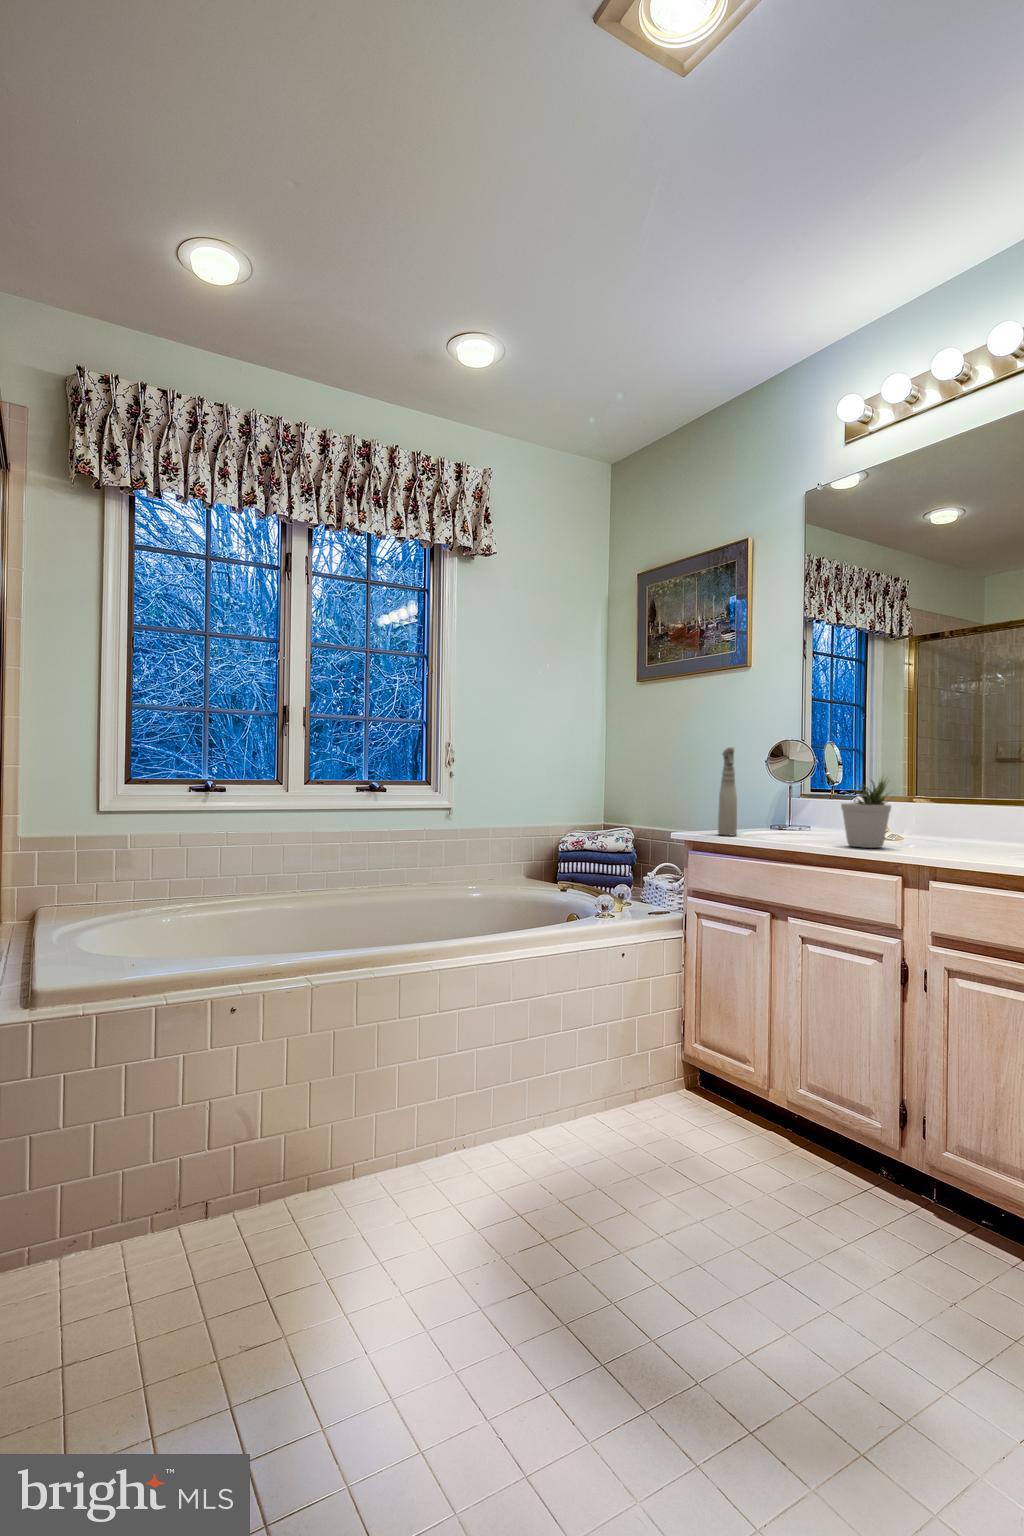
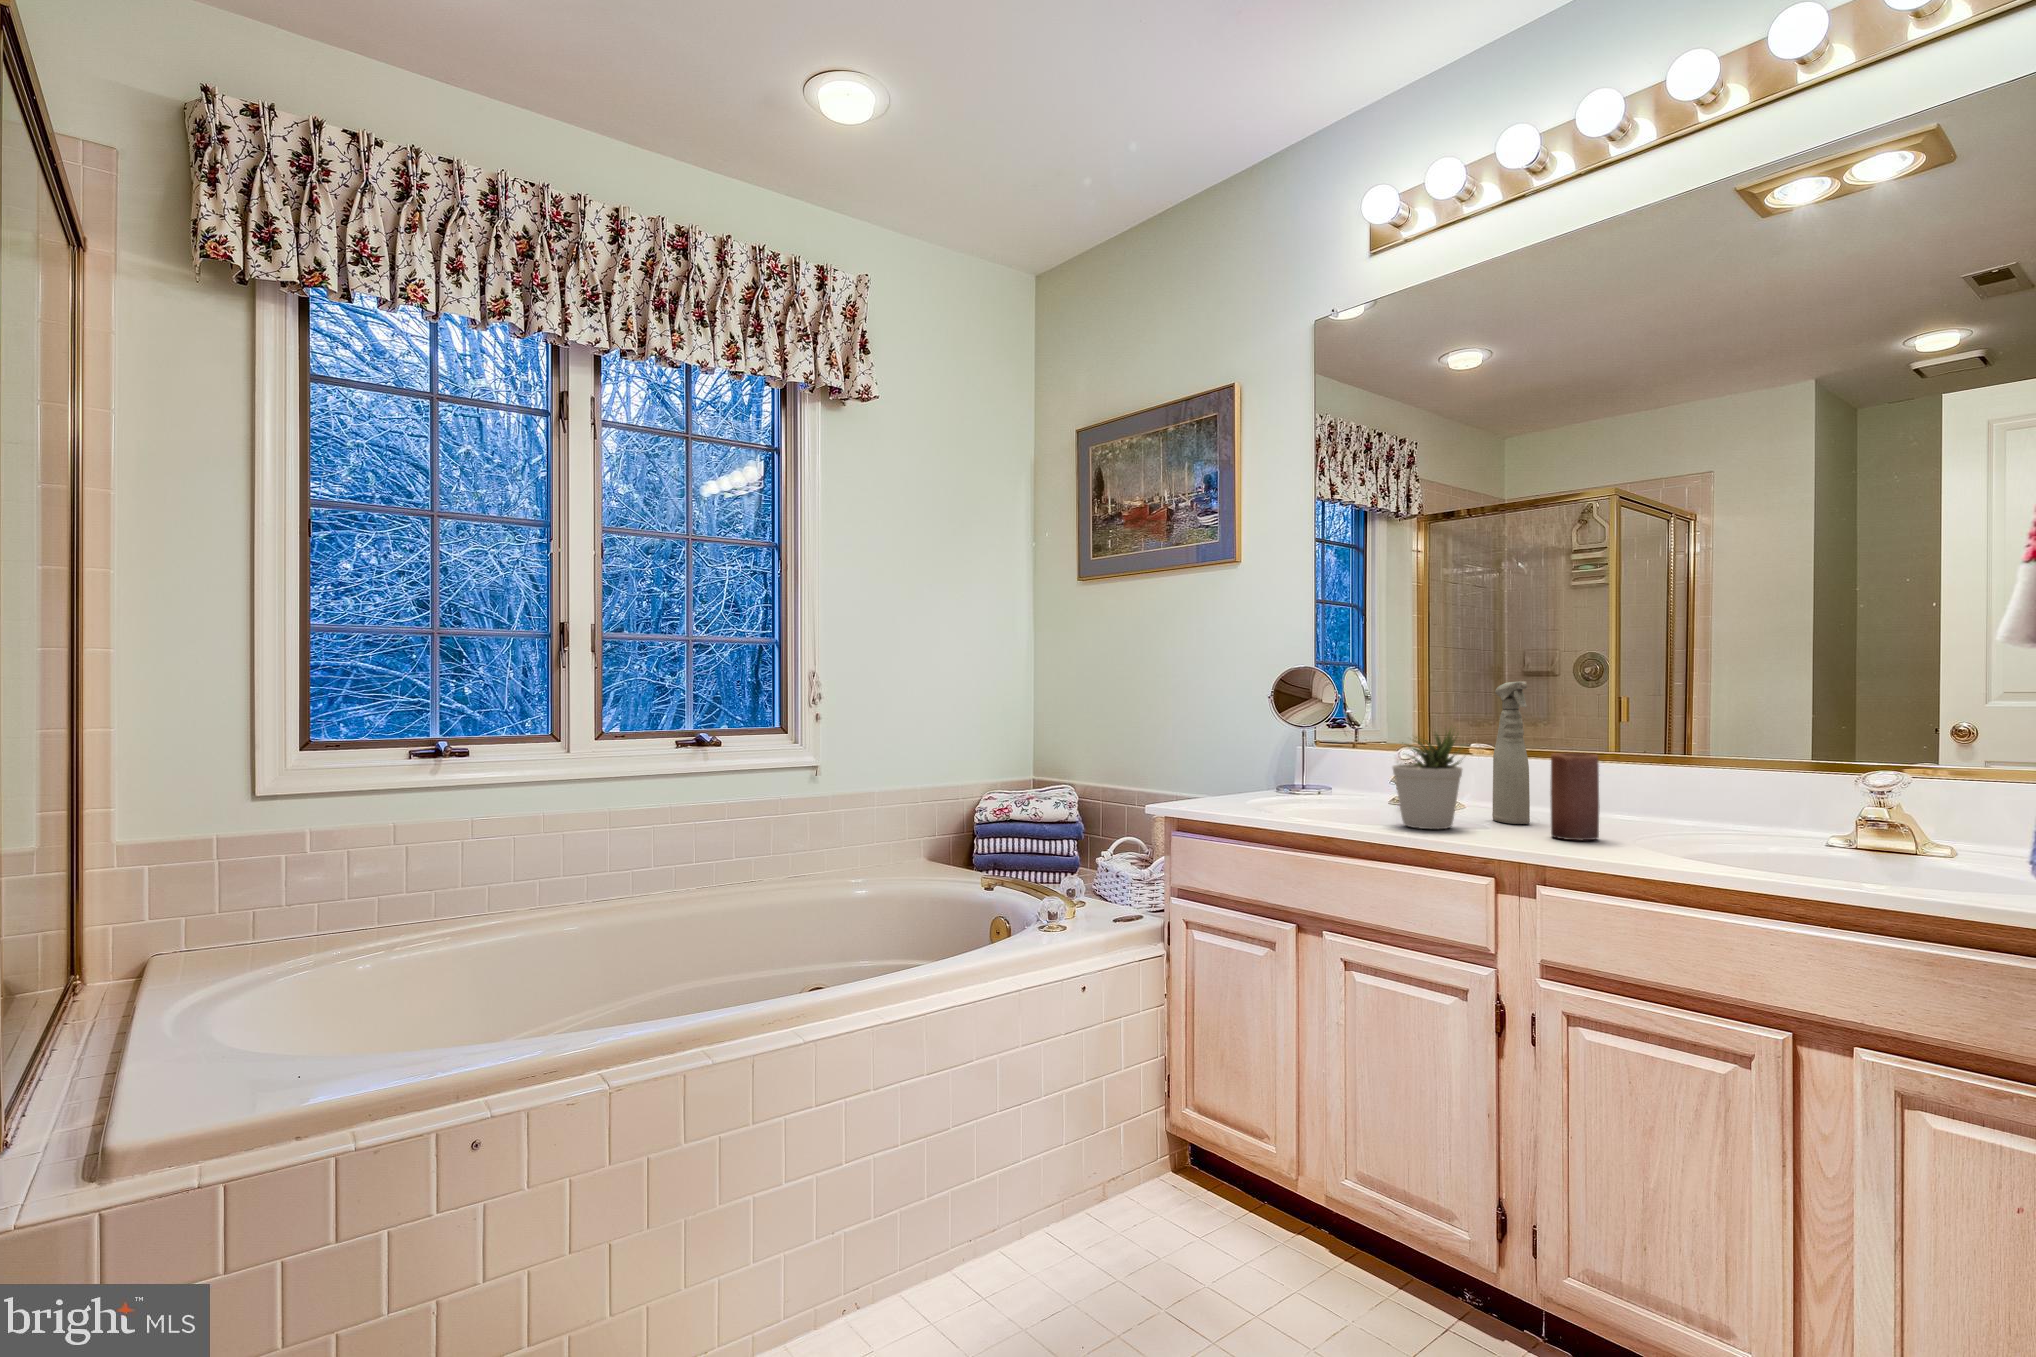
spray bottle: present [718,747,737,835] -> present [1492,682,1530,824]
candle: none [953,794,988,855] -> present [1550,753,1600,840]

